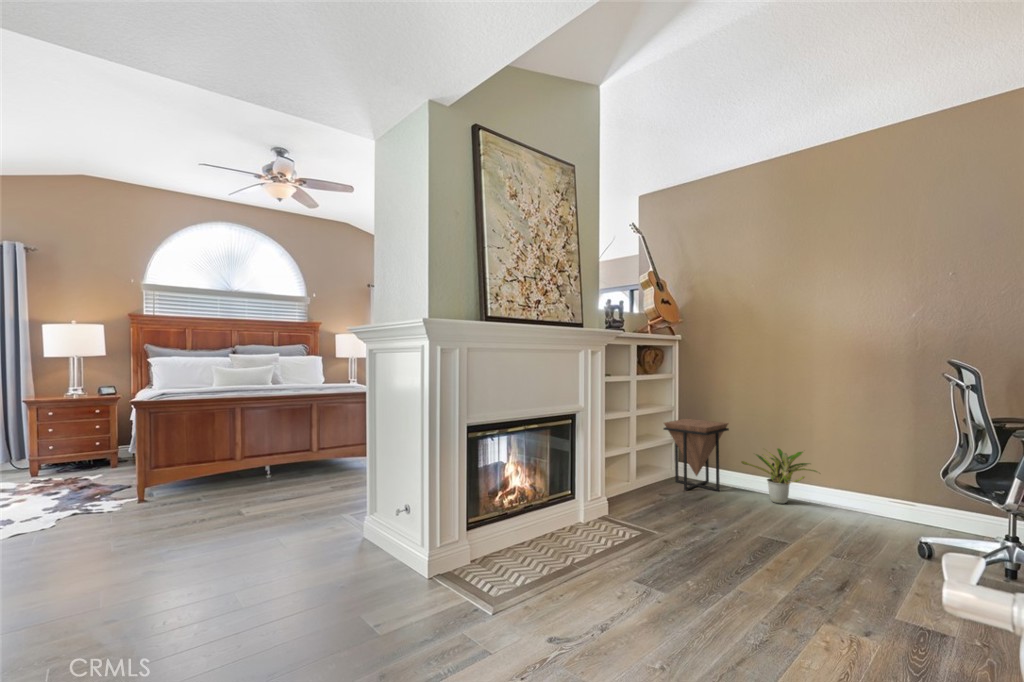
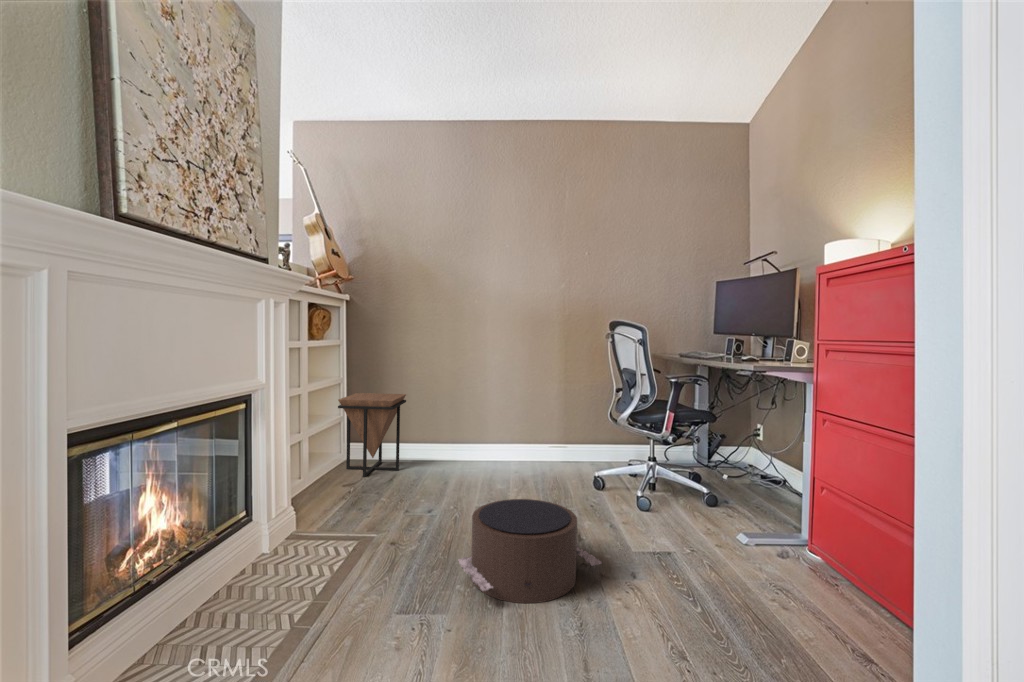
potted plant: present [741,449,817,504] -> none [427,414,497,471]
pouf: none [697,524,839,621] -> present [458,499,601,603]

